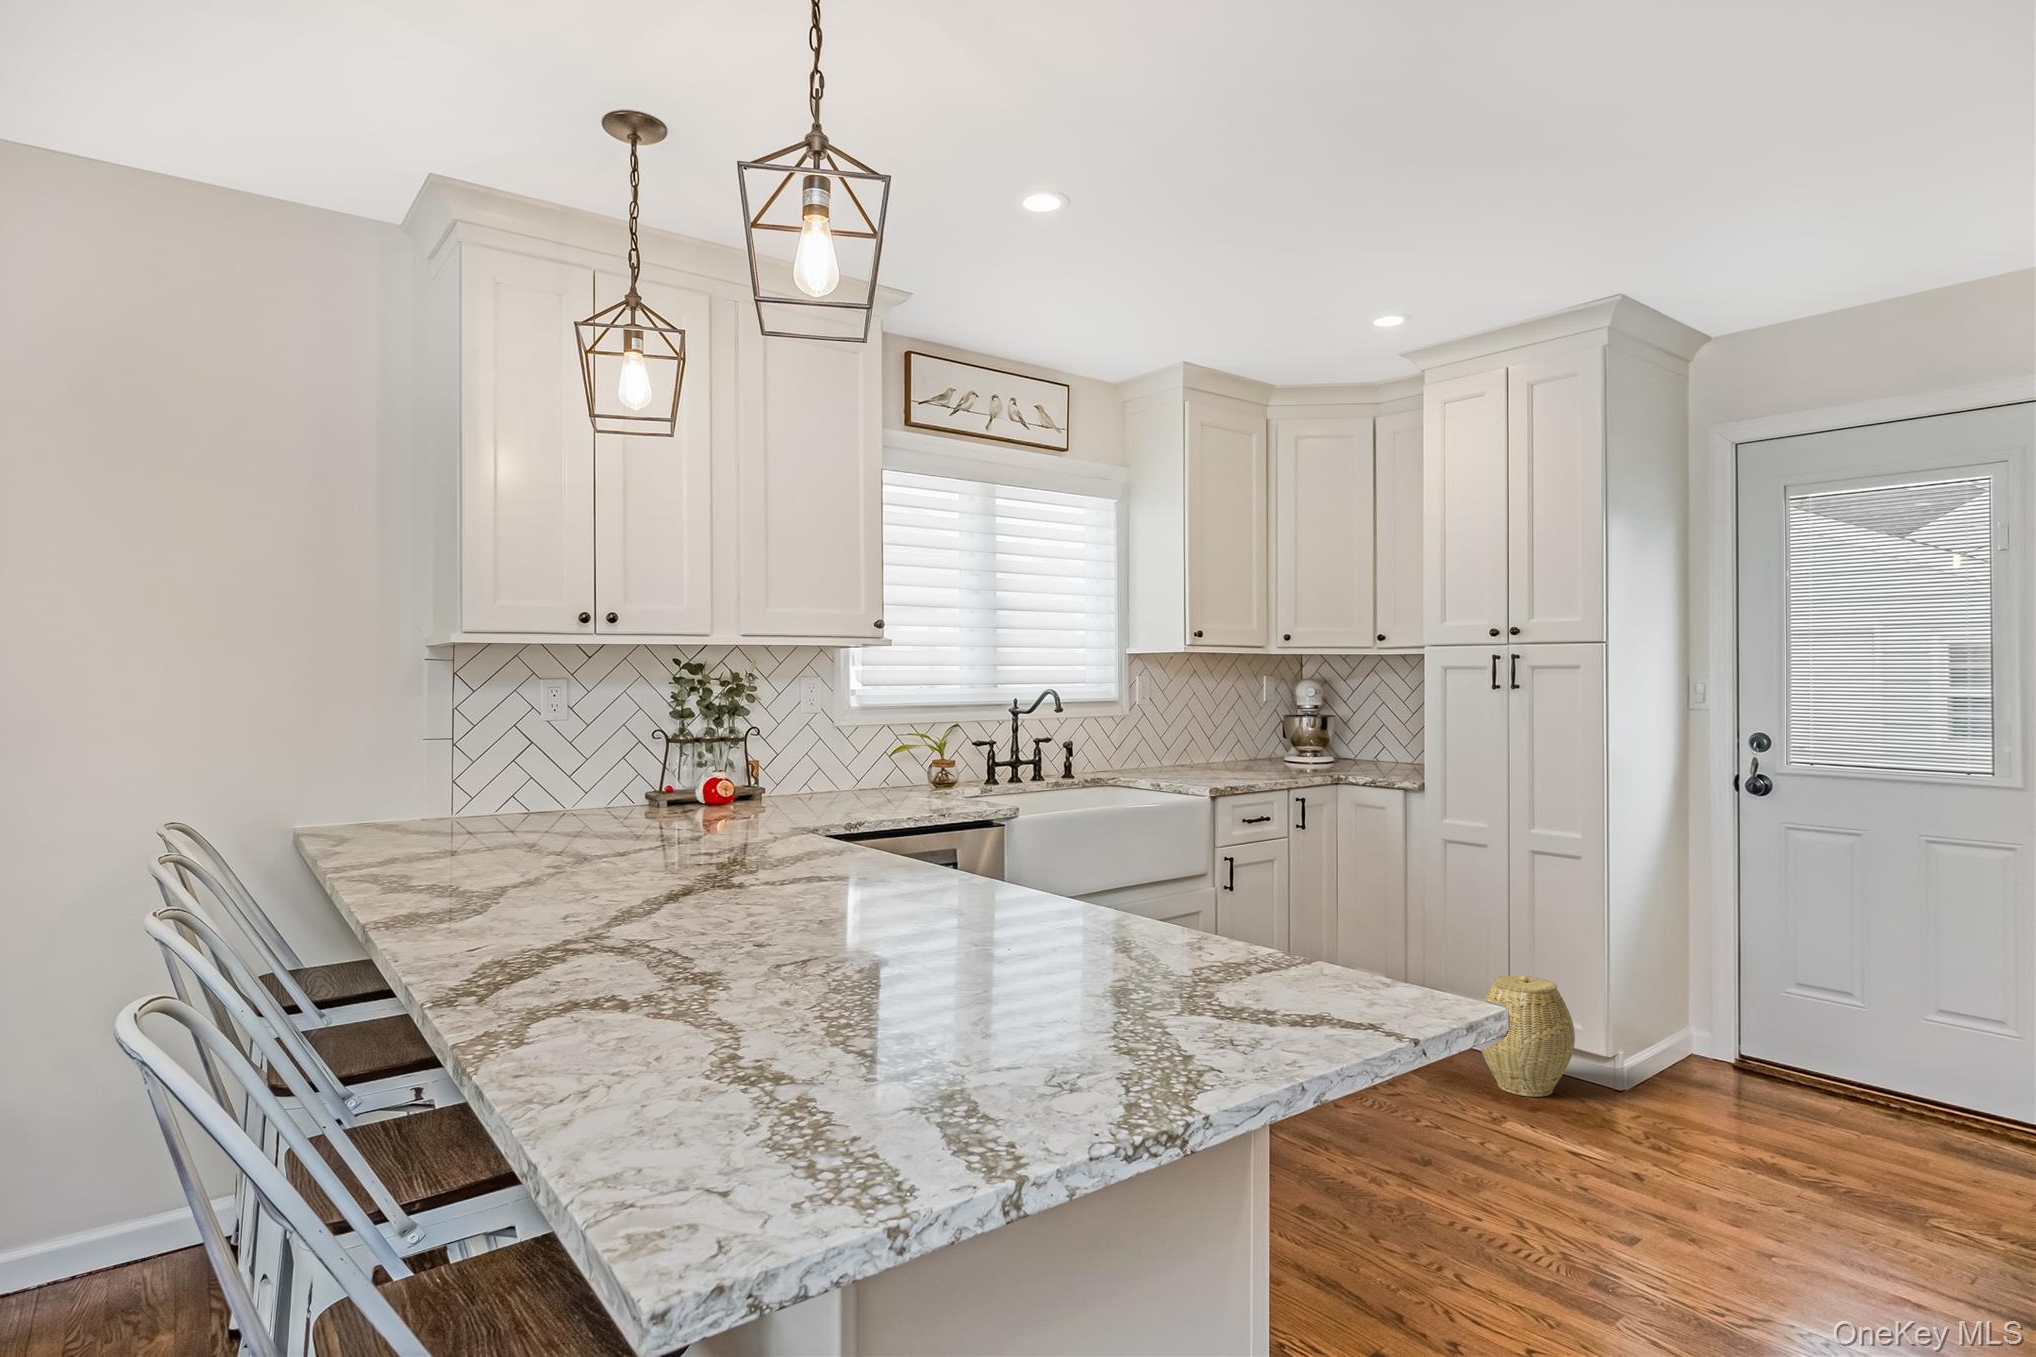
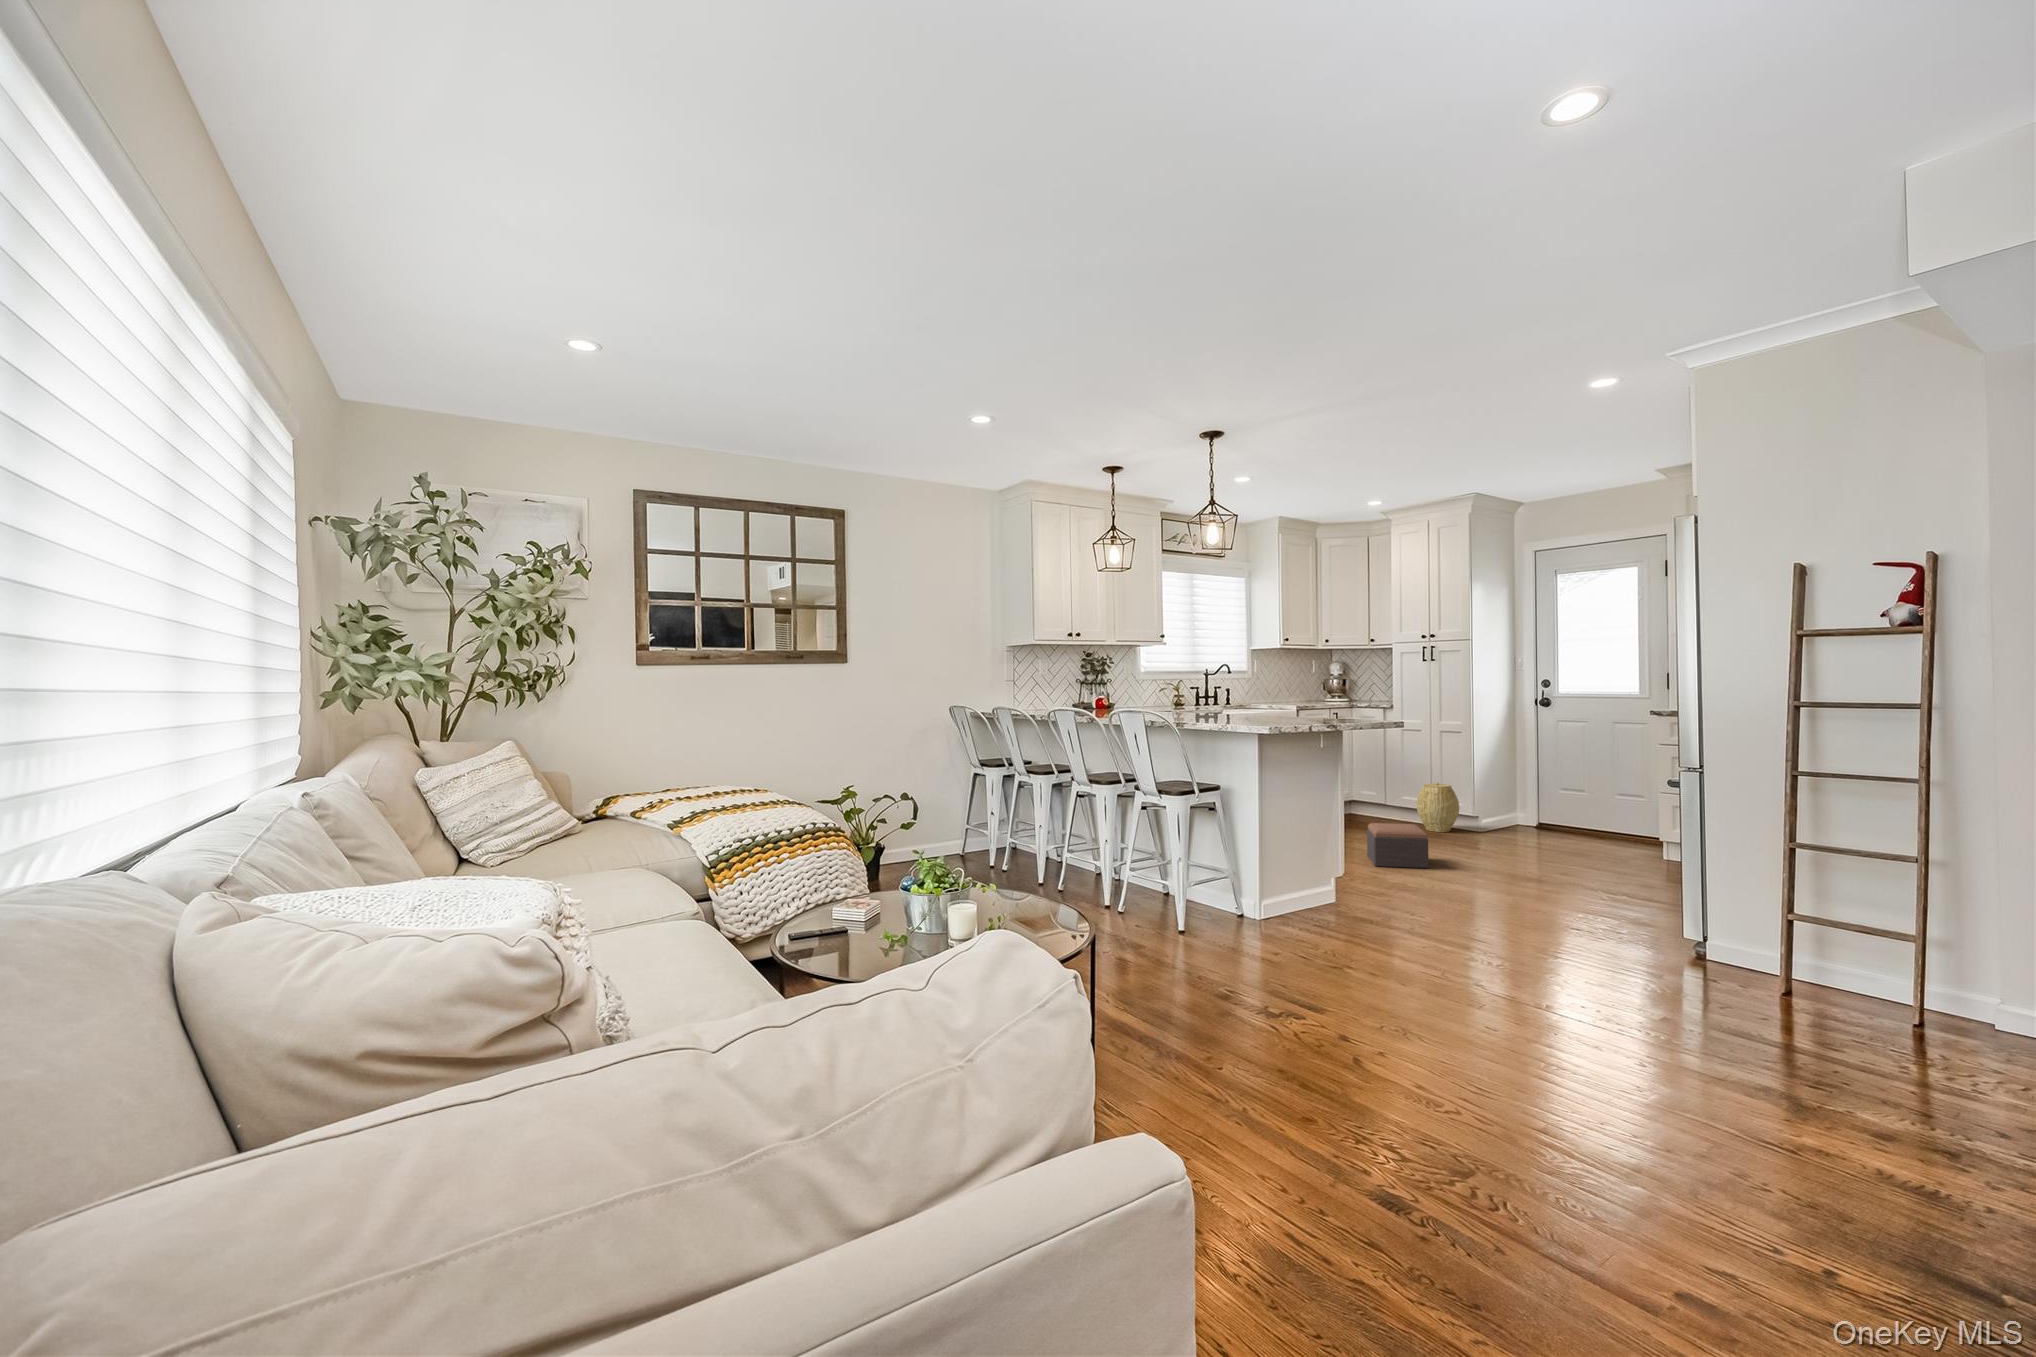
footstool: none [1363,1141,1532,1301] -> present [1367,823,1429,868]

